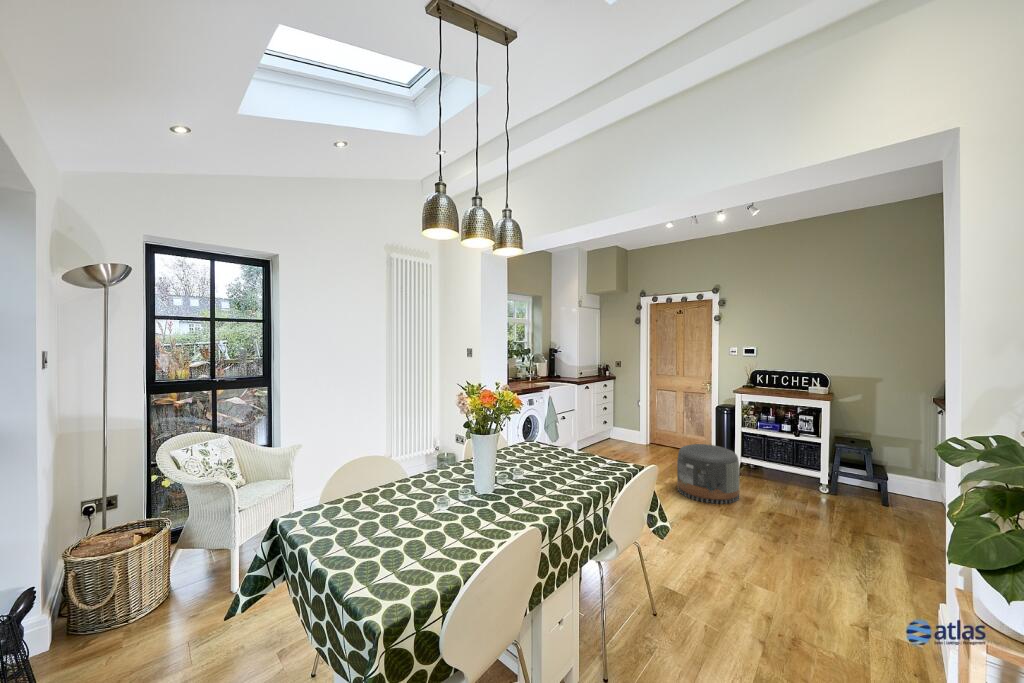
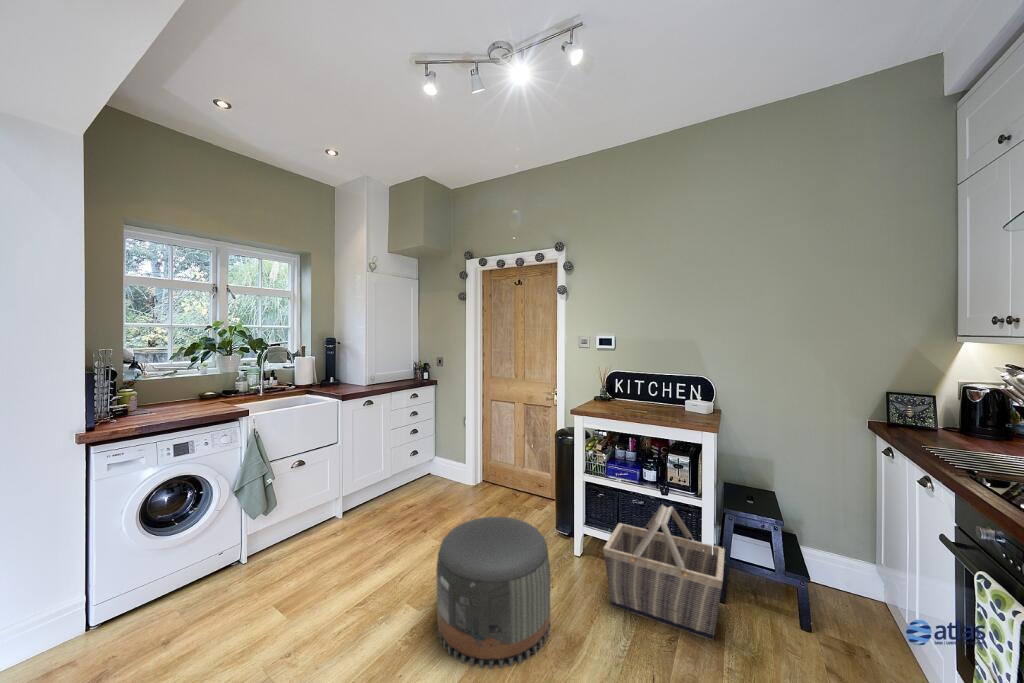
basket: none [764,440,834,503] -> present [603,505,725,640]

